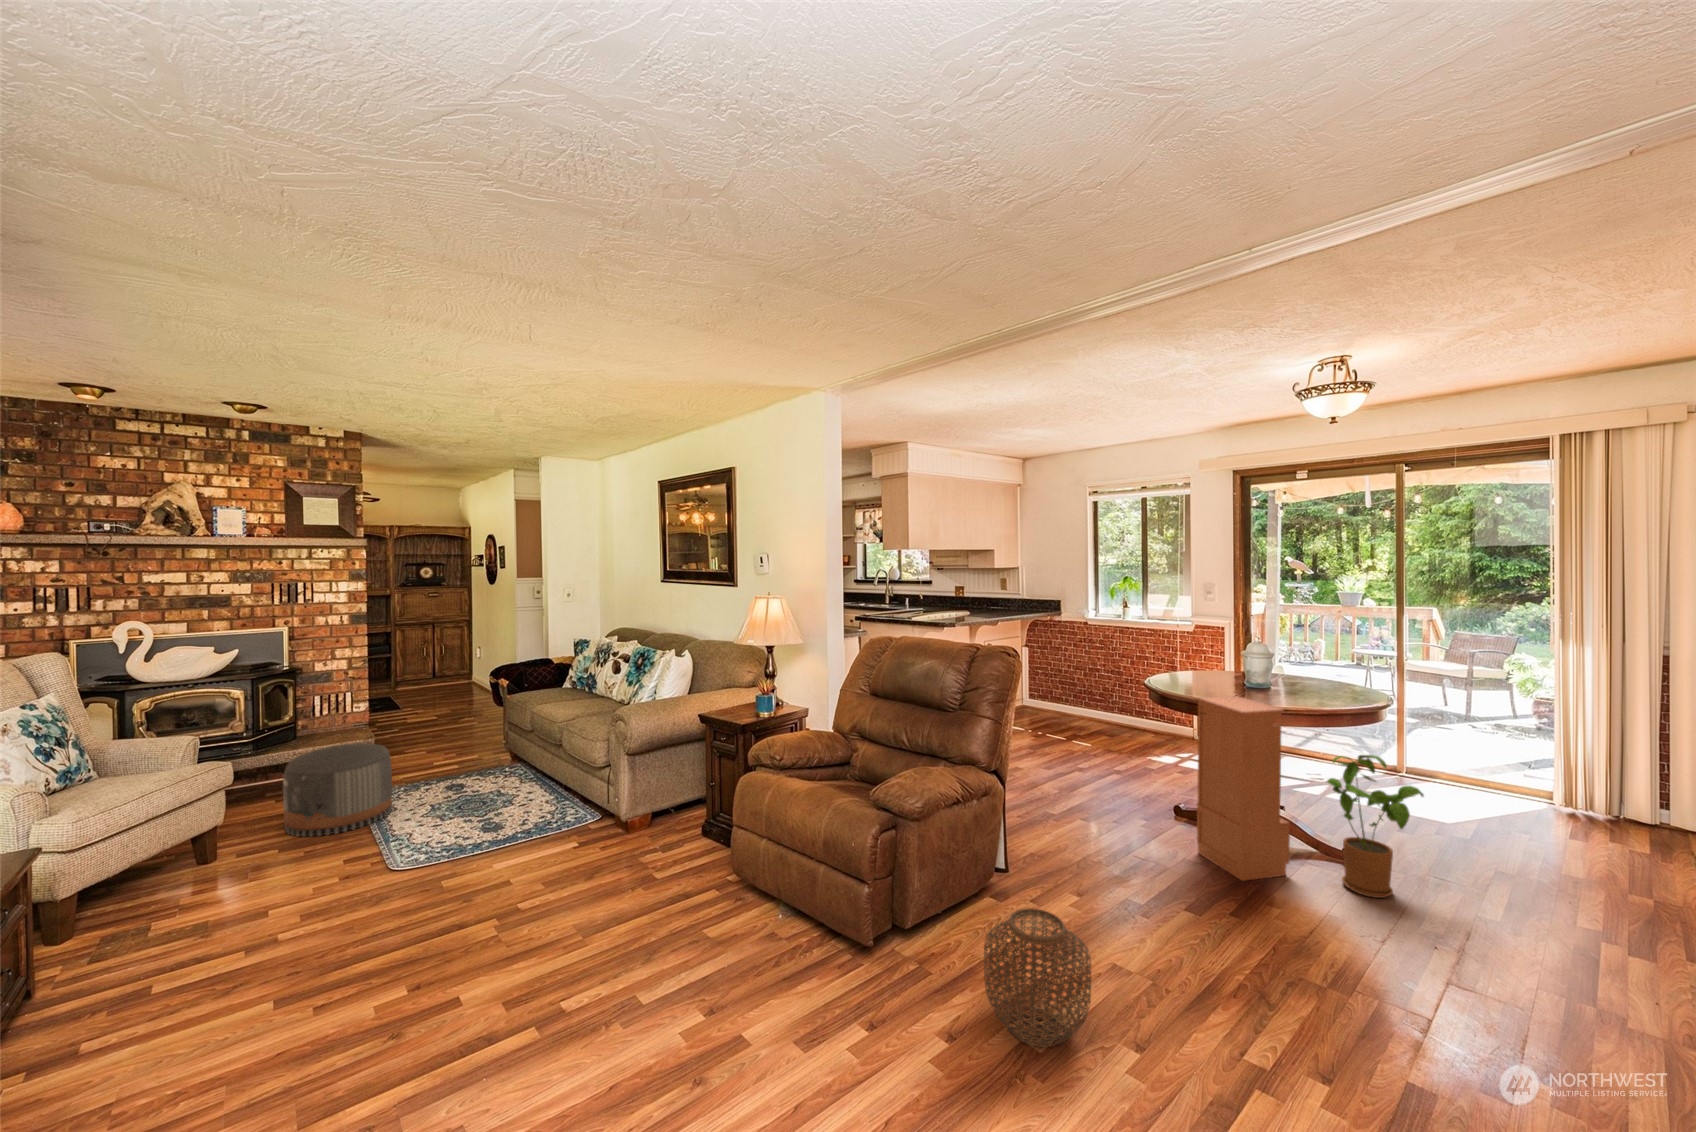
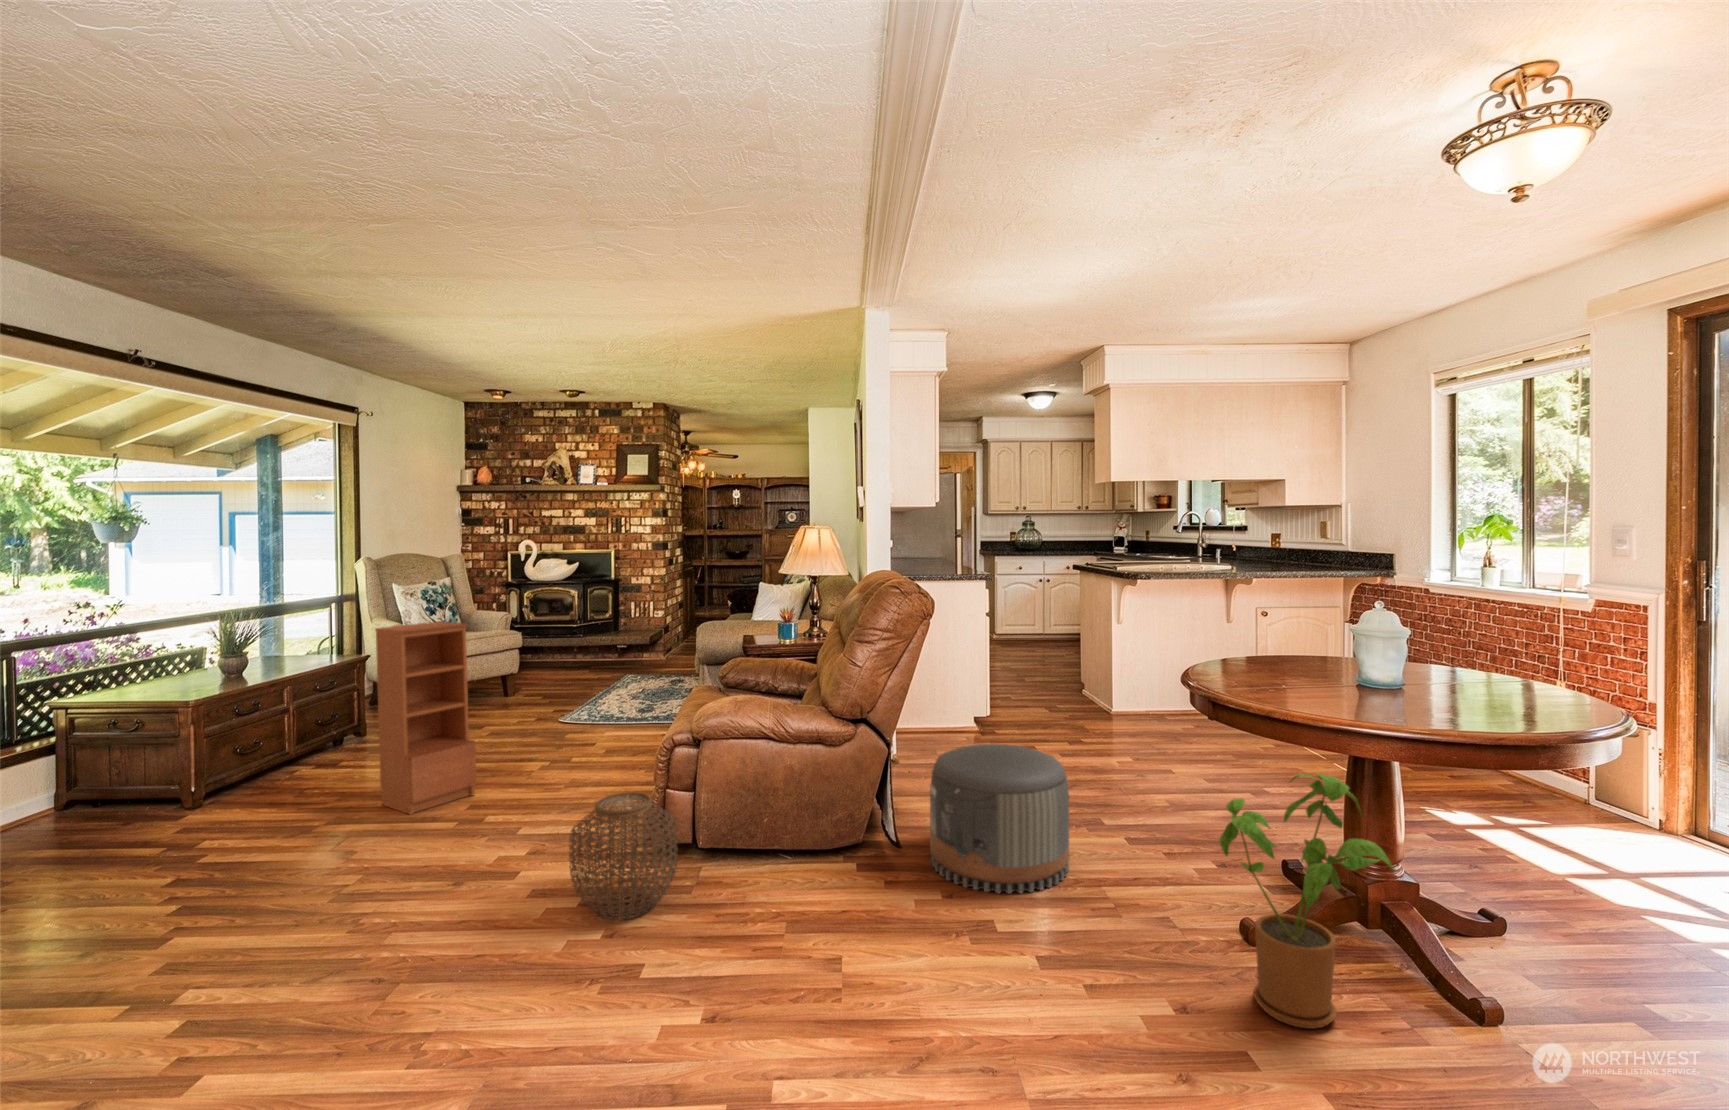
bookcase: present [1197,696,1290,881] -> present [375,621,476,814]
pouf: present [283,743,392,837] -> present [930,744,1069,894]

